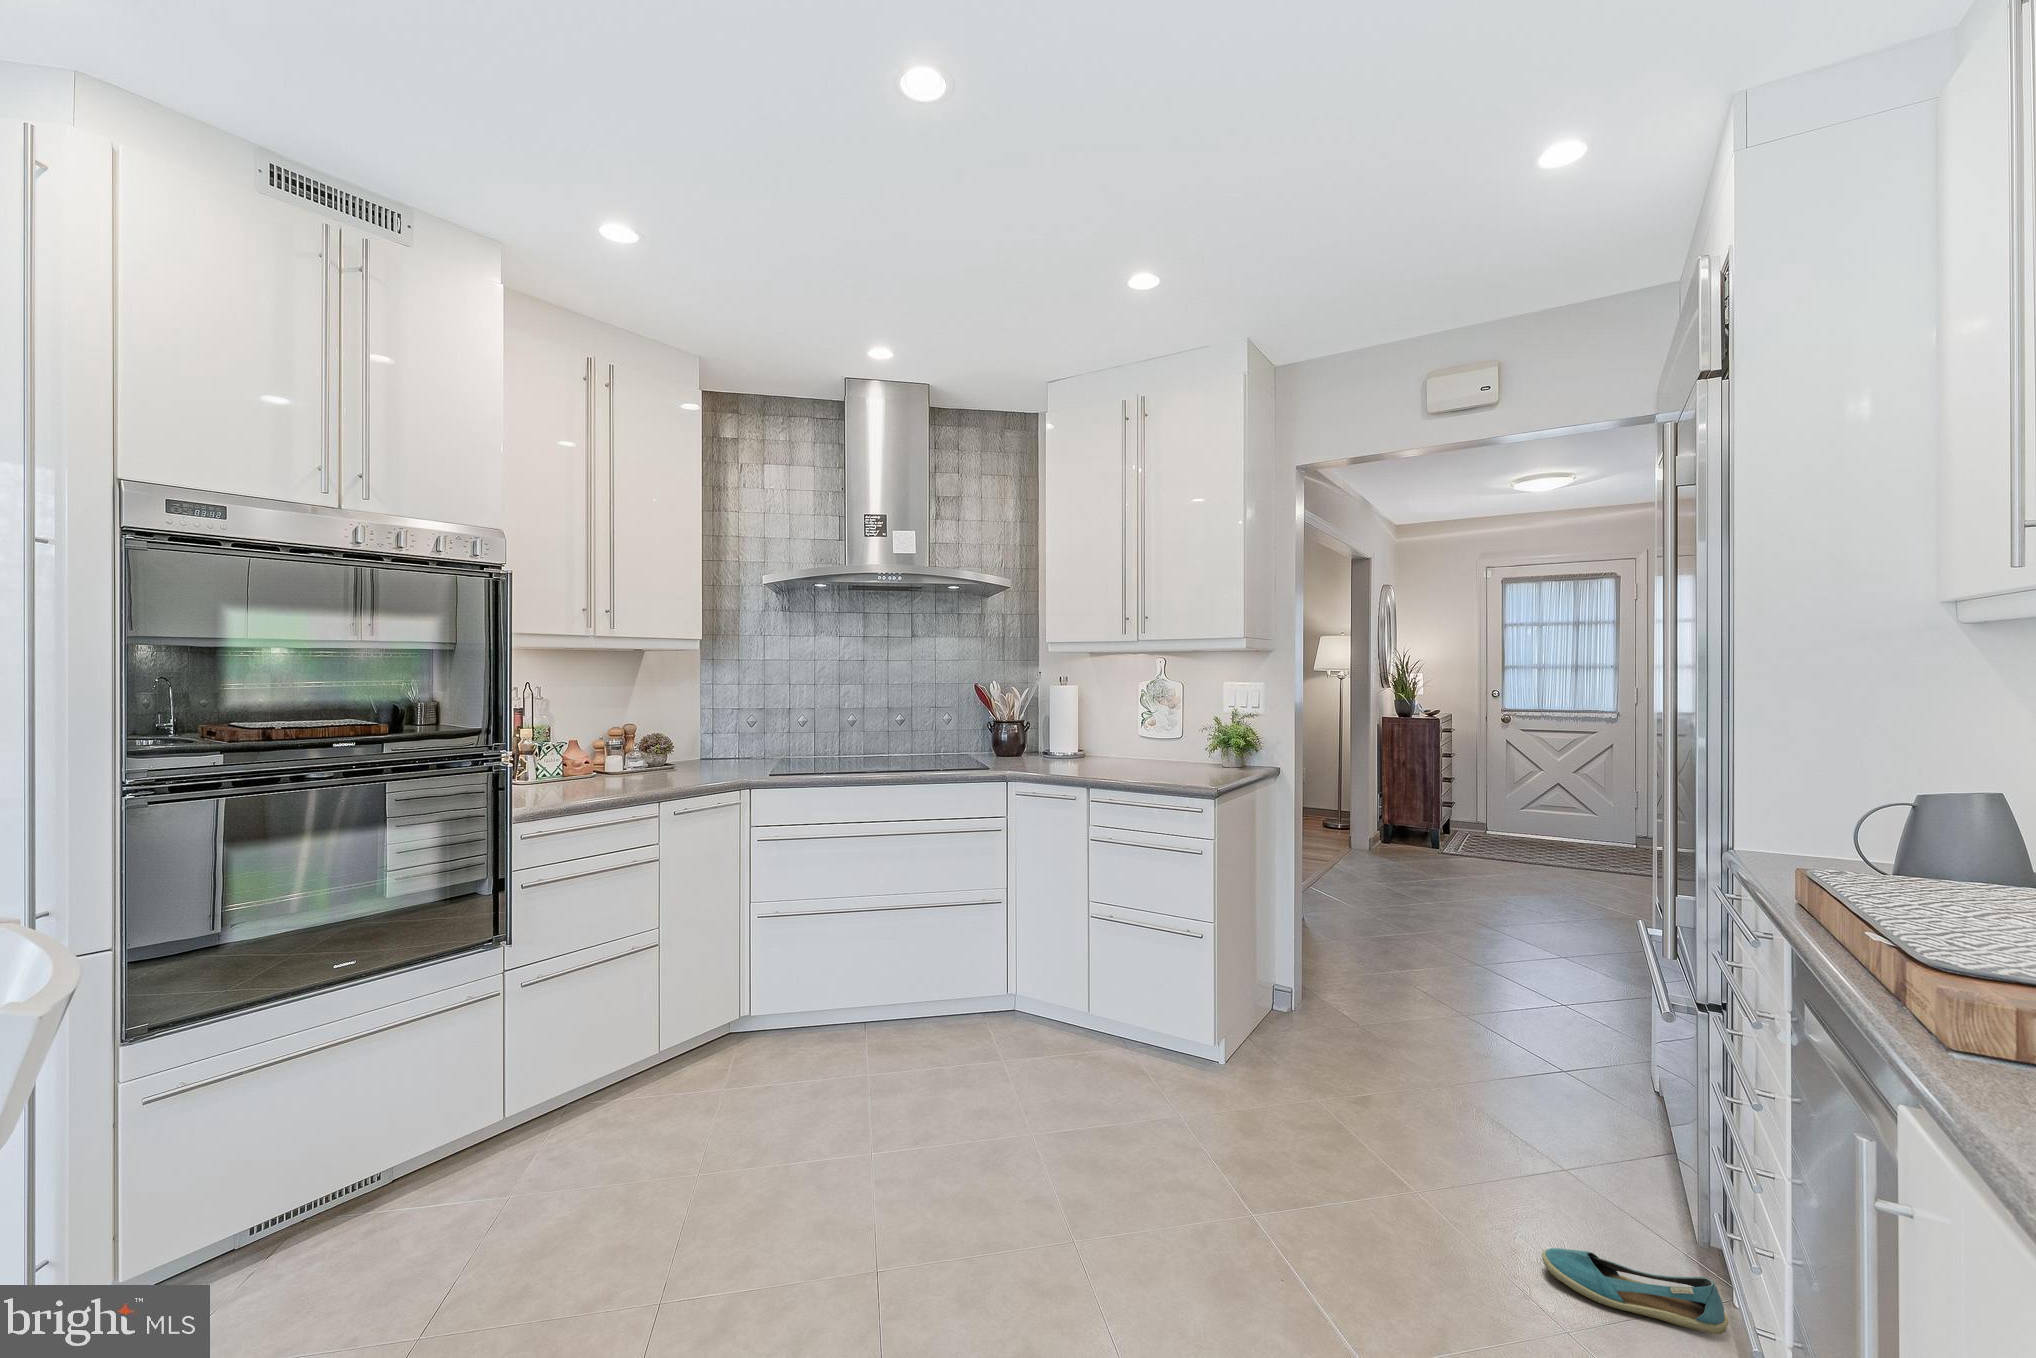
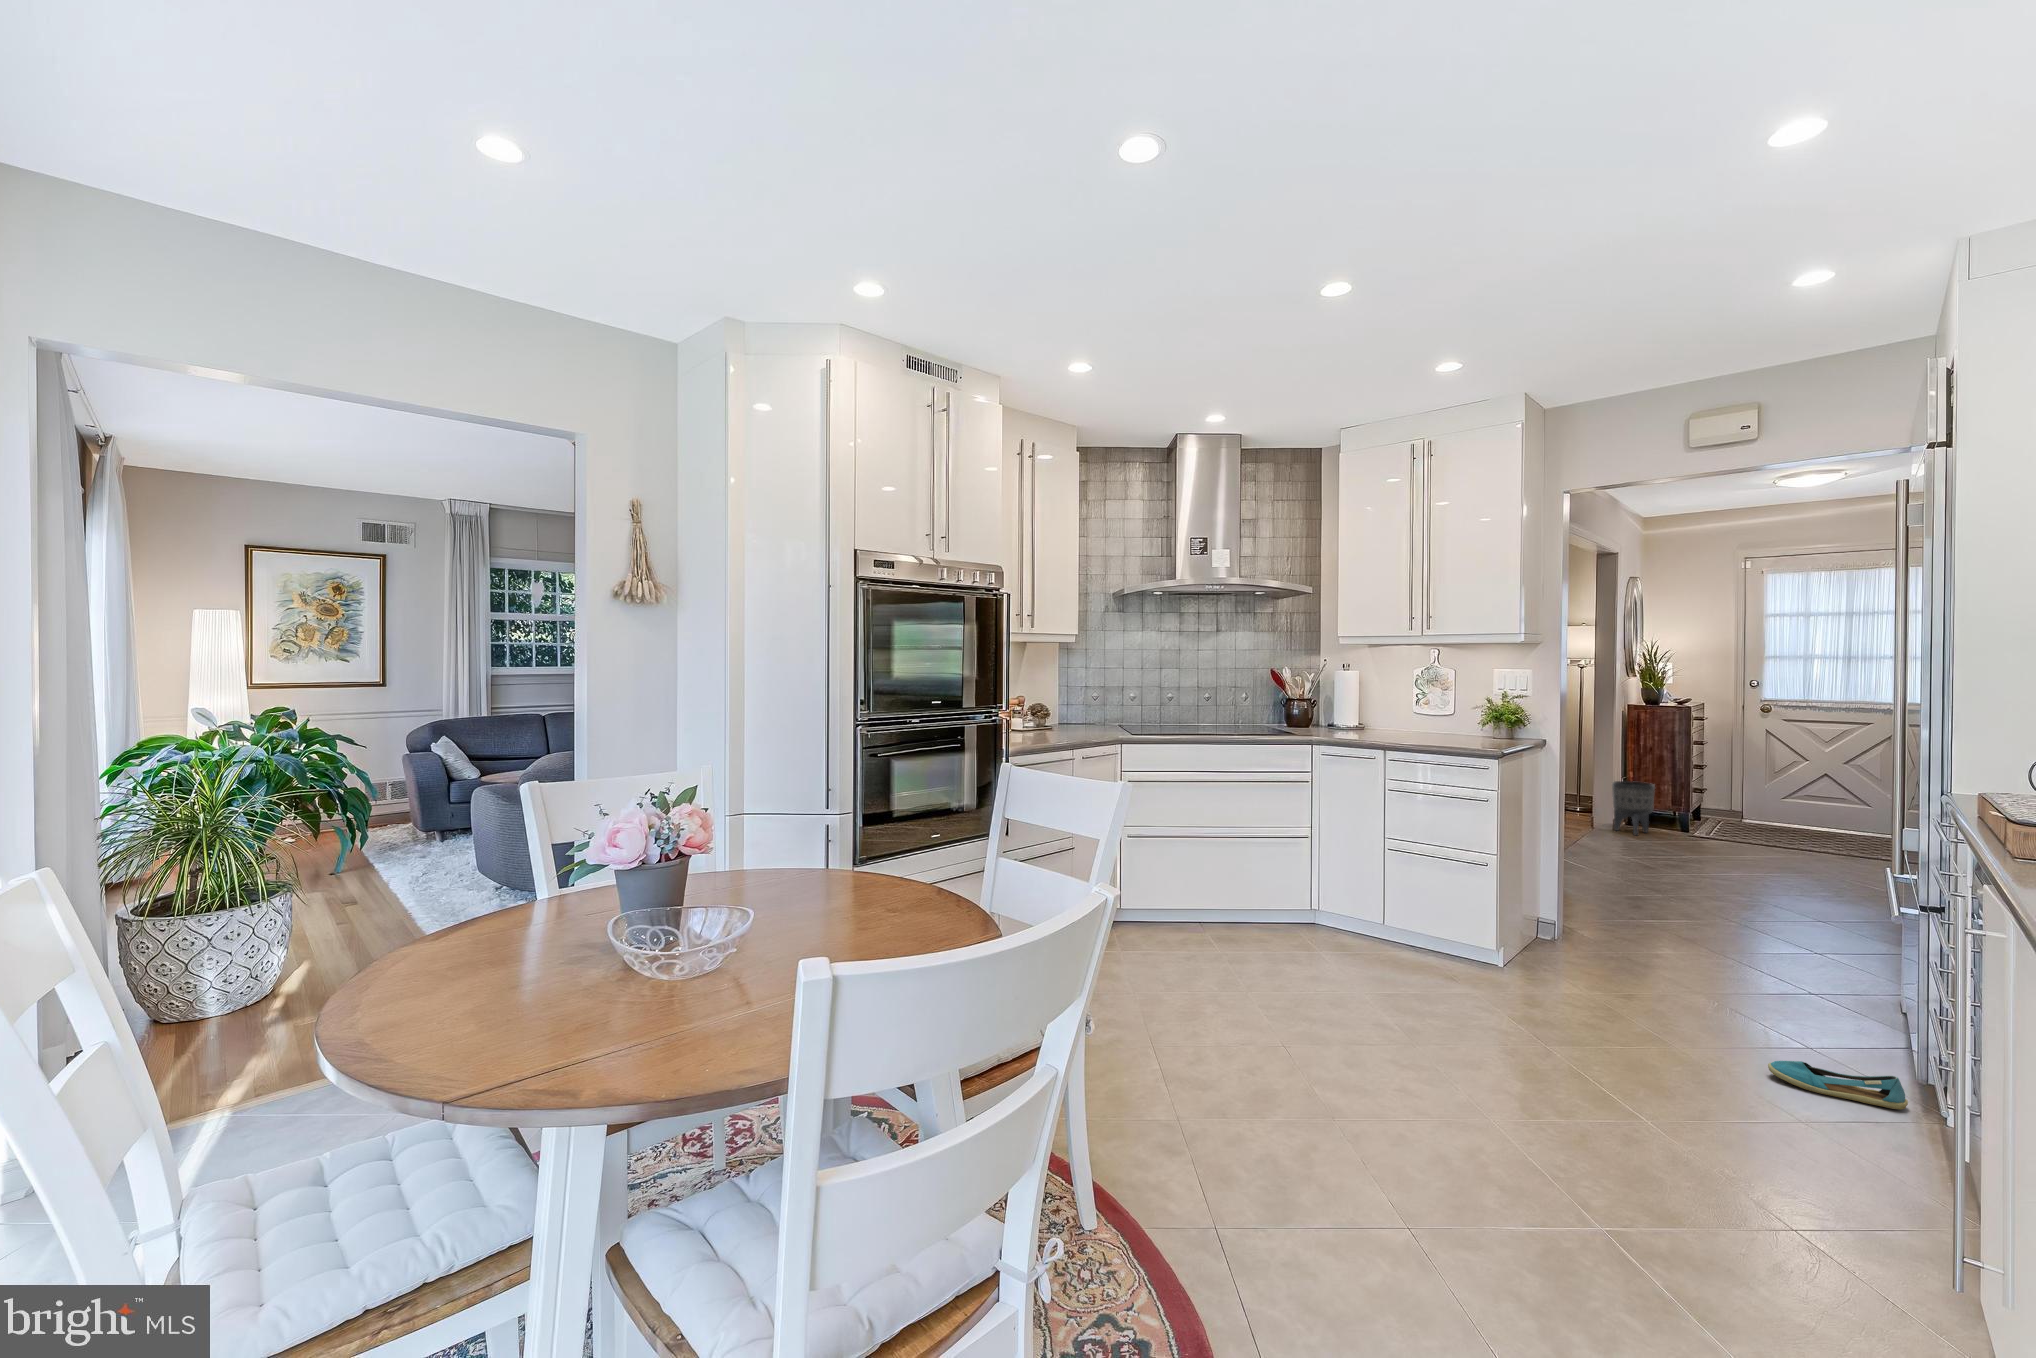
planter: none [1368,796,1408,853] -> present [1612,781,1655,835]

